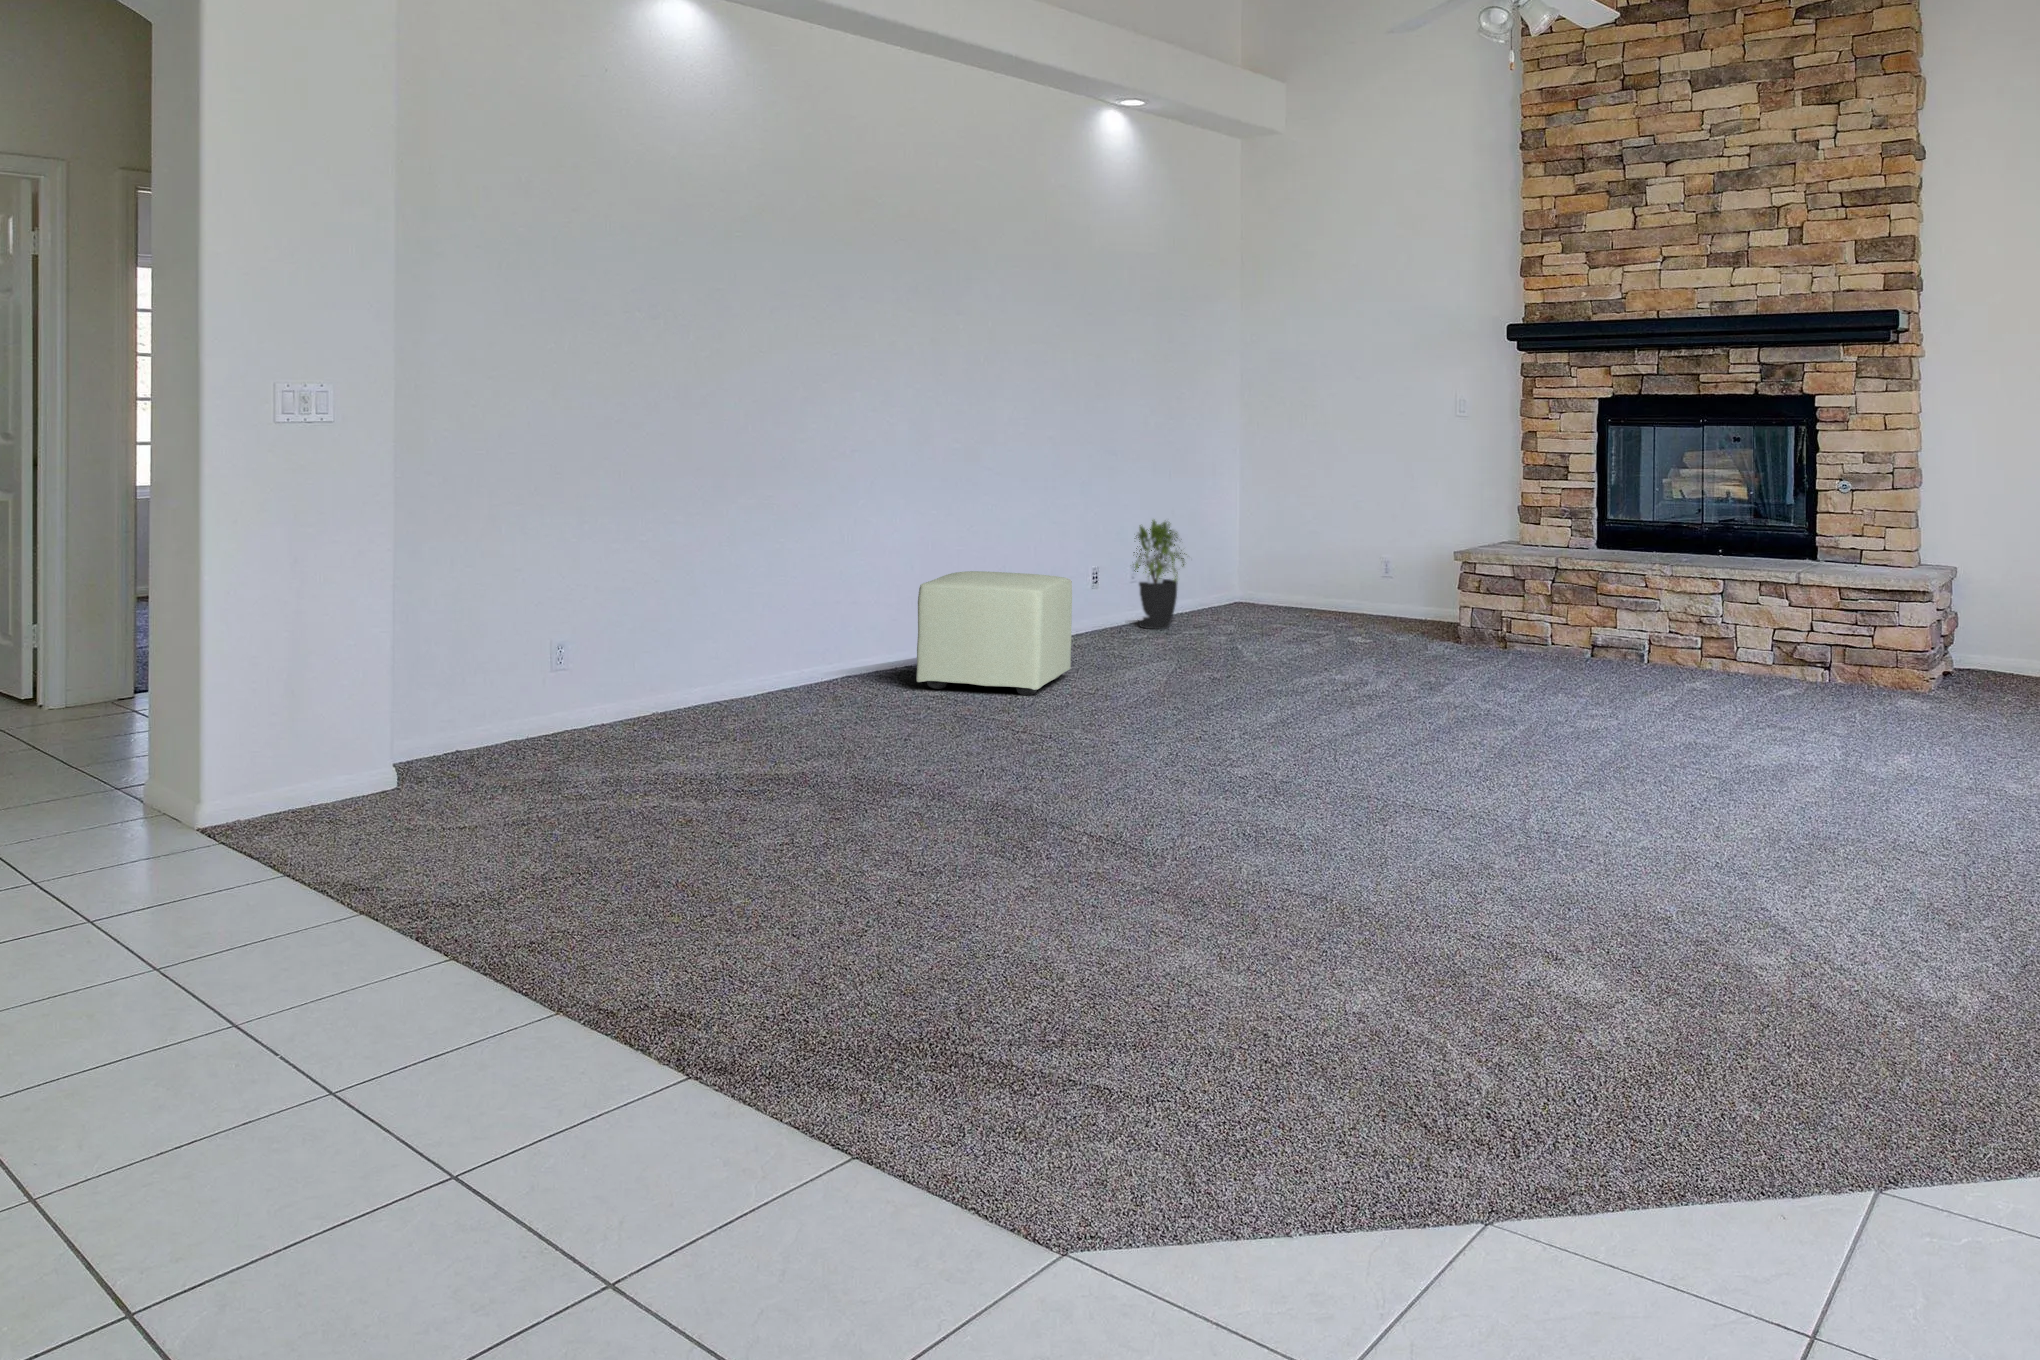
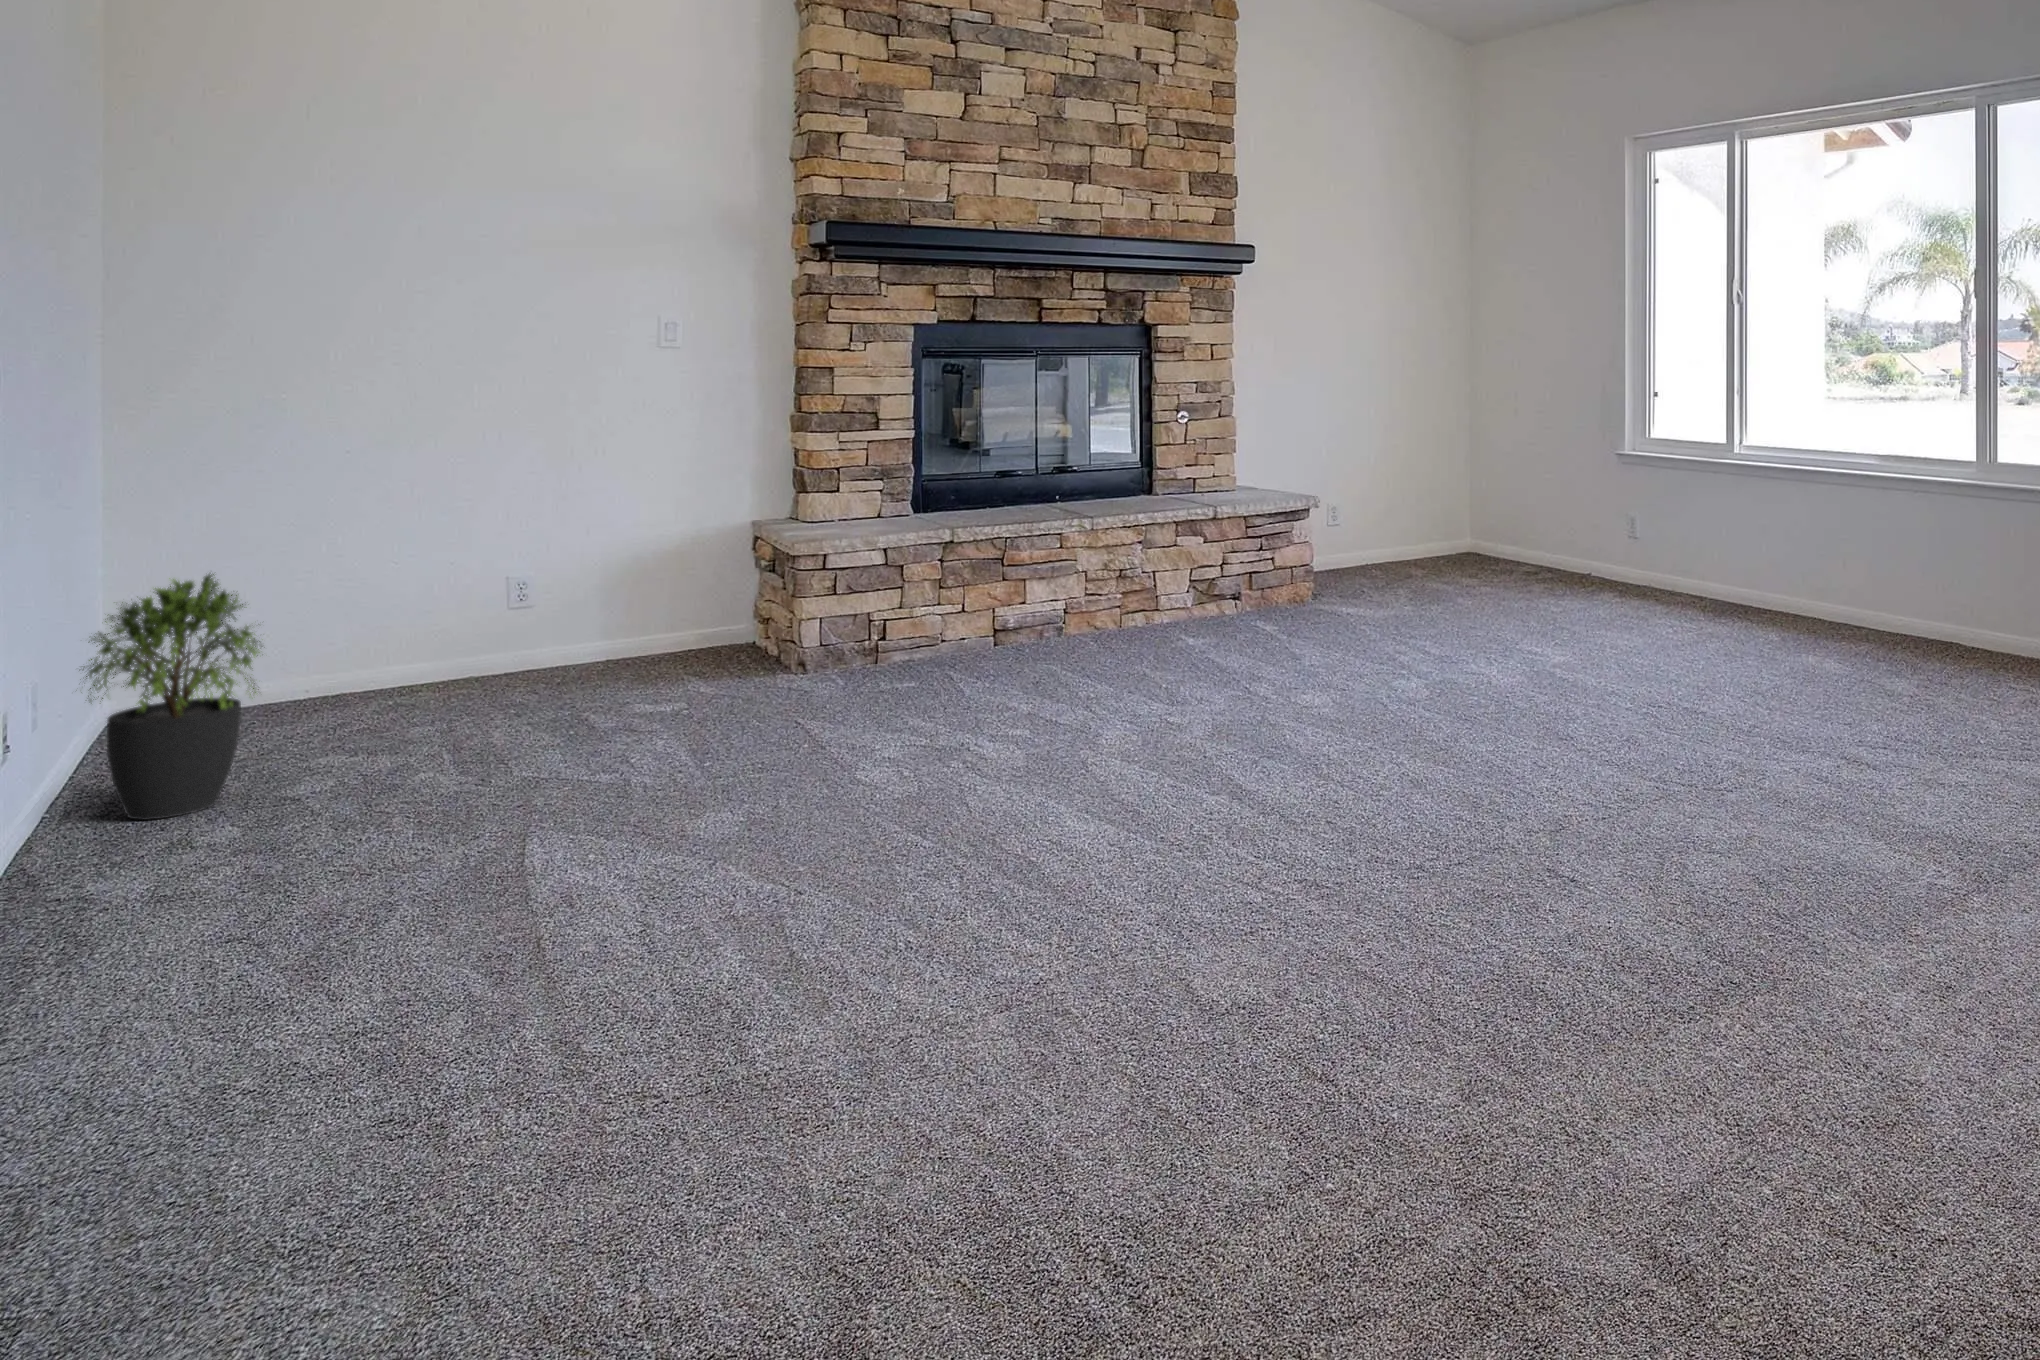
ottoman: present [916,571,1072,695] -> none [280,734,777,1132]

